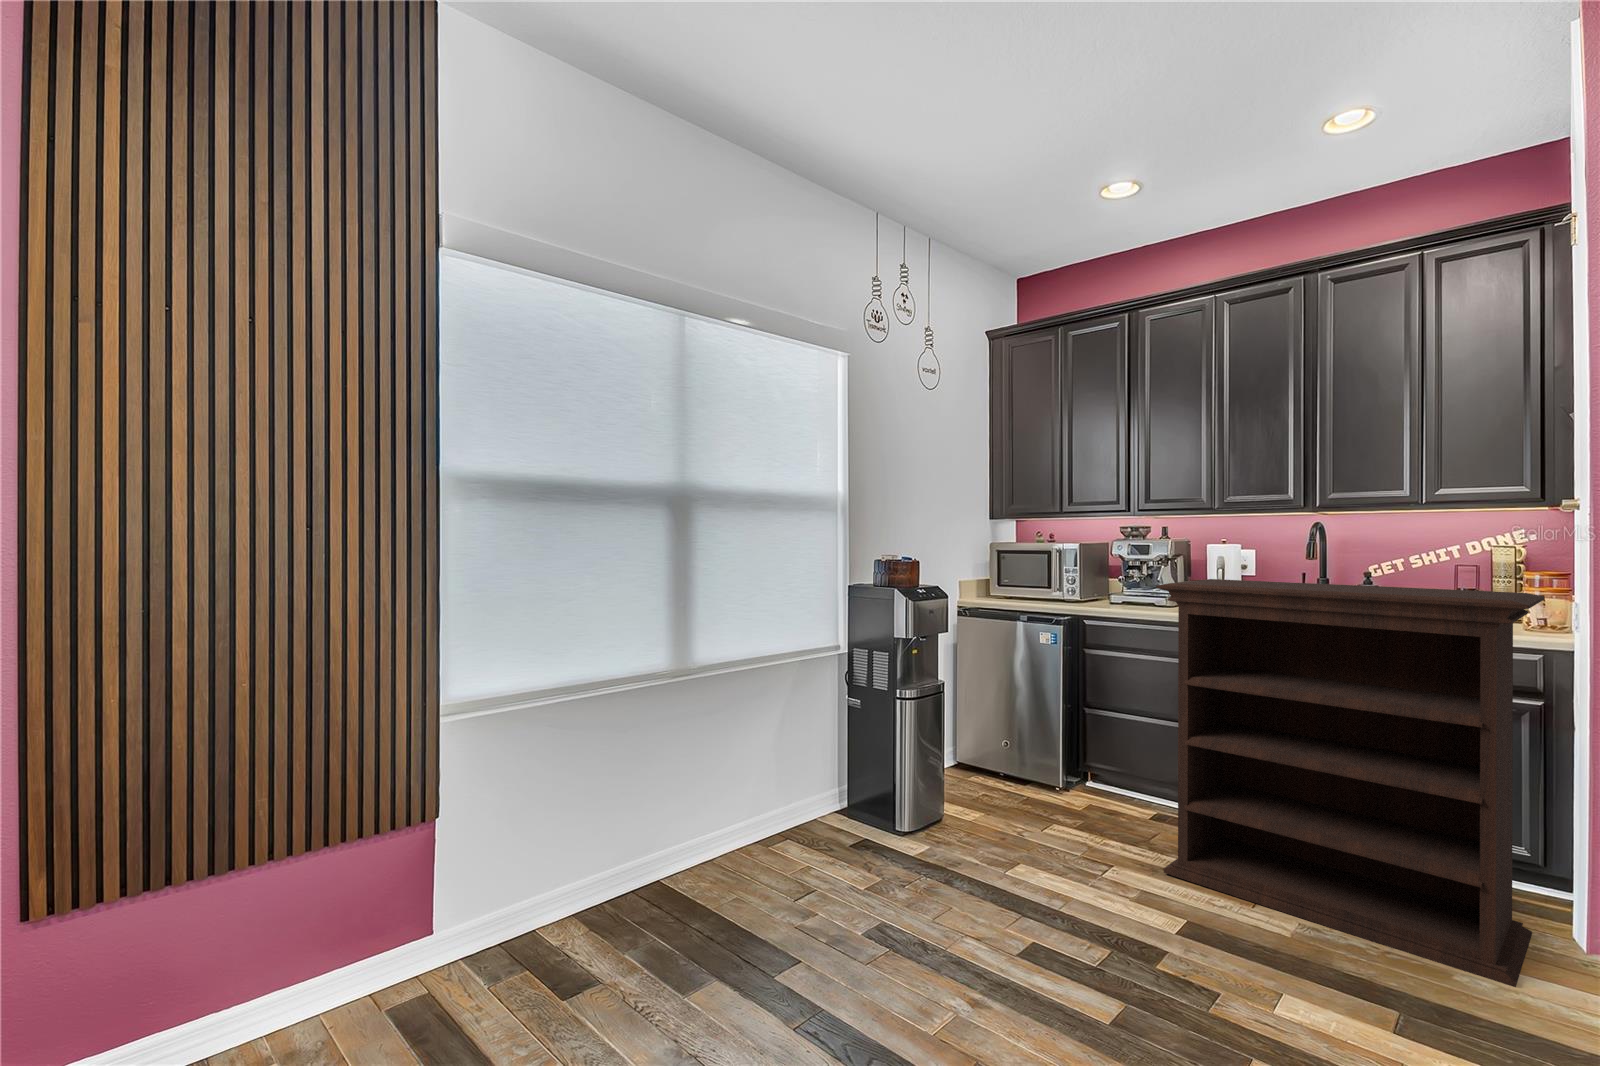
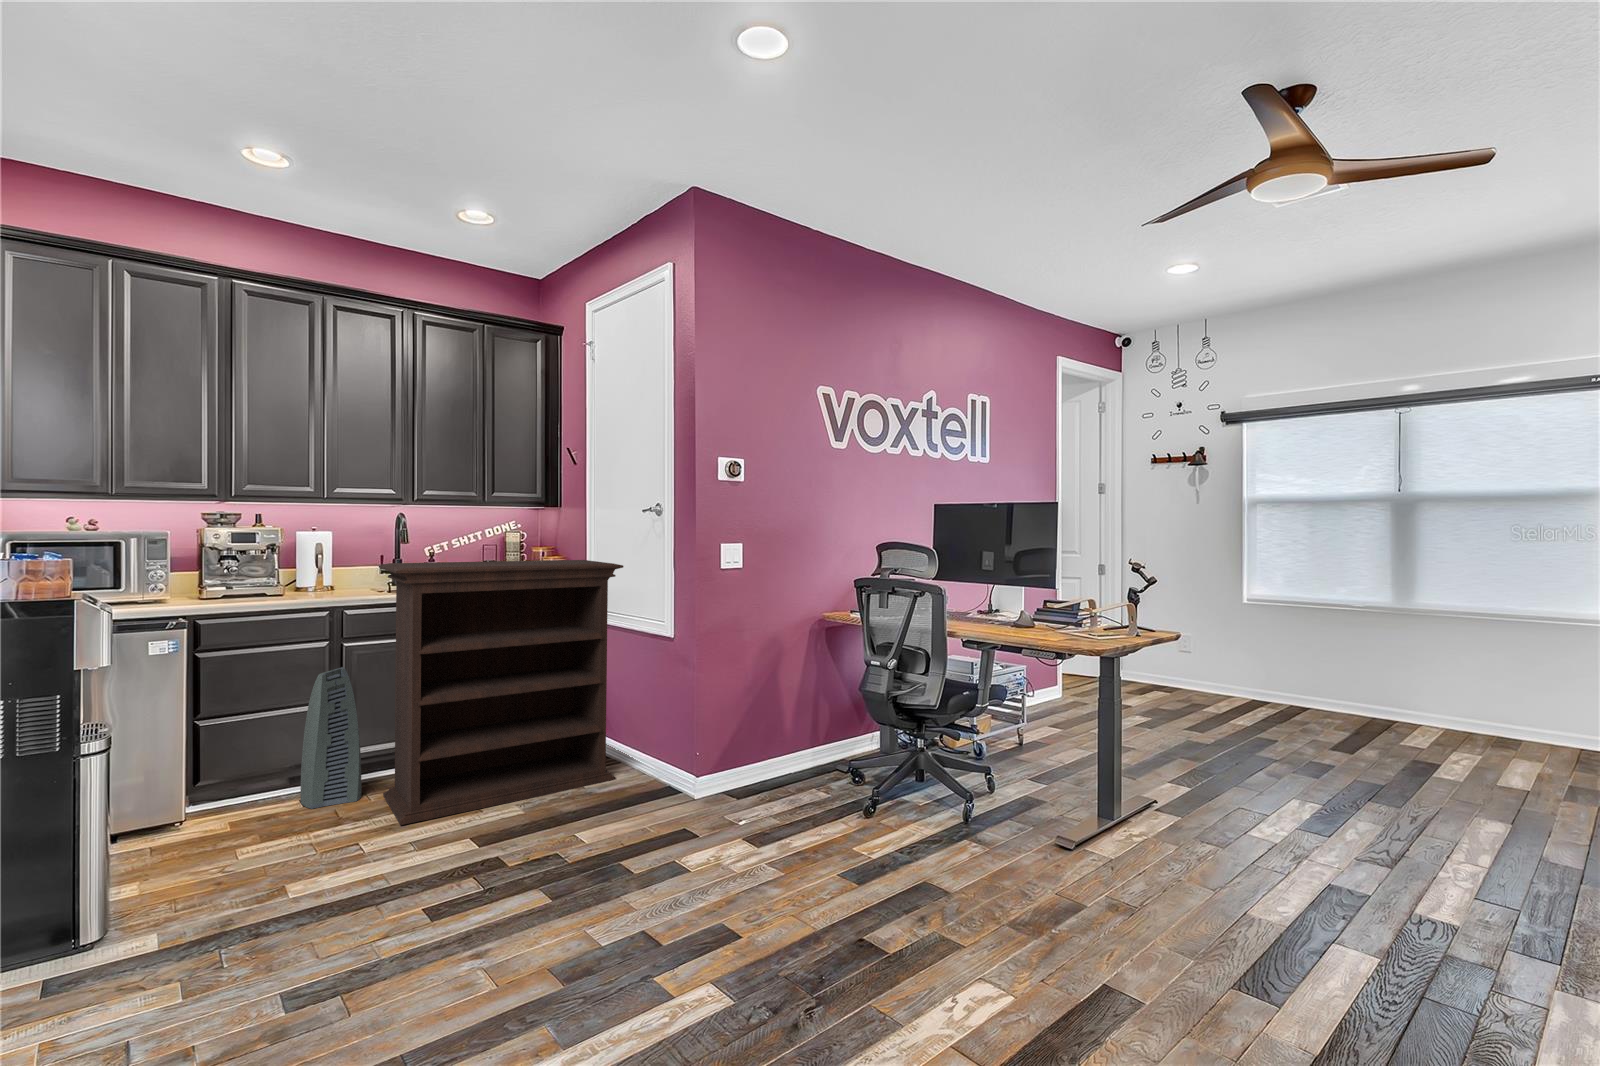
air purifier: none [1143,688,1206,836] -> present [300,667,361,809]

